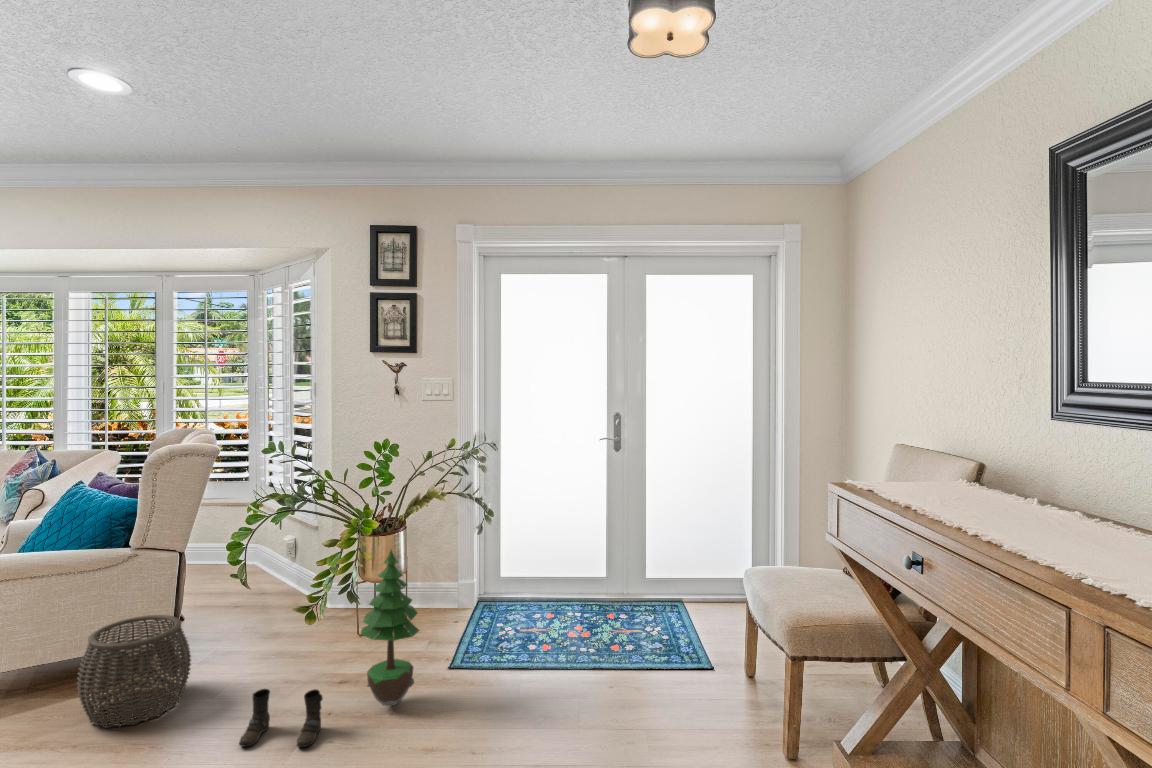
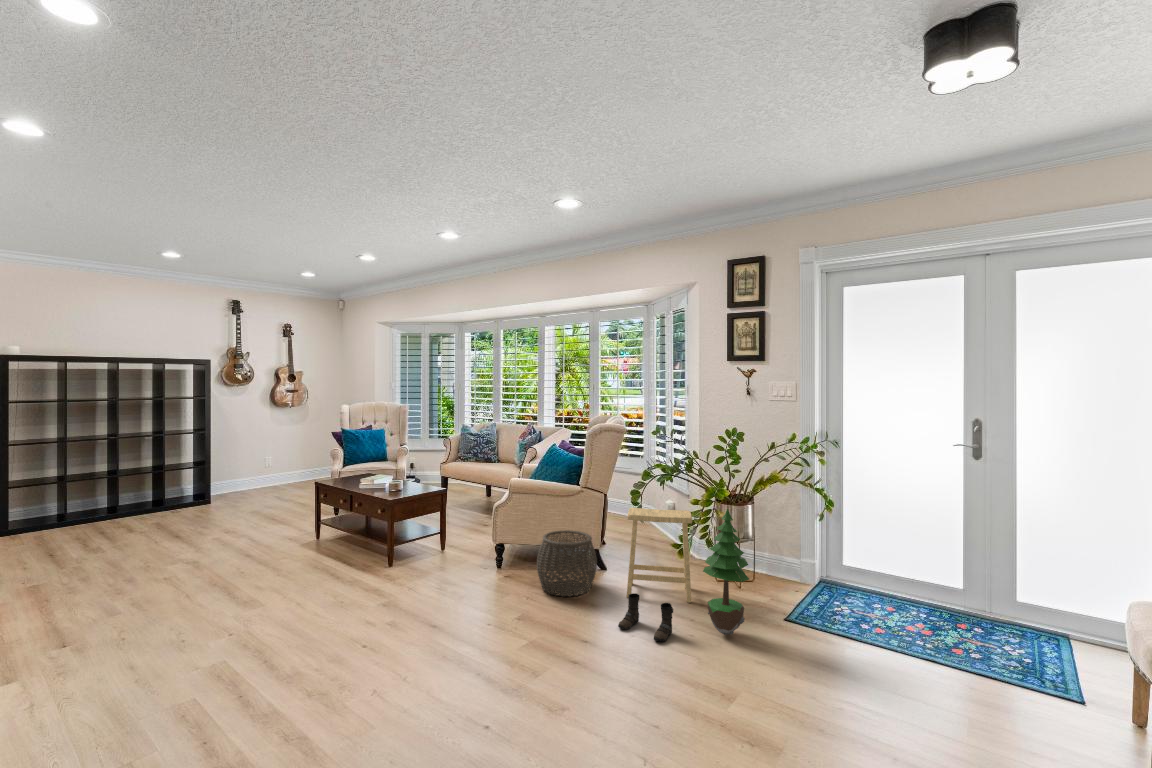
footstool: none [241,554,339,694] -> present [627,508,692,603]

